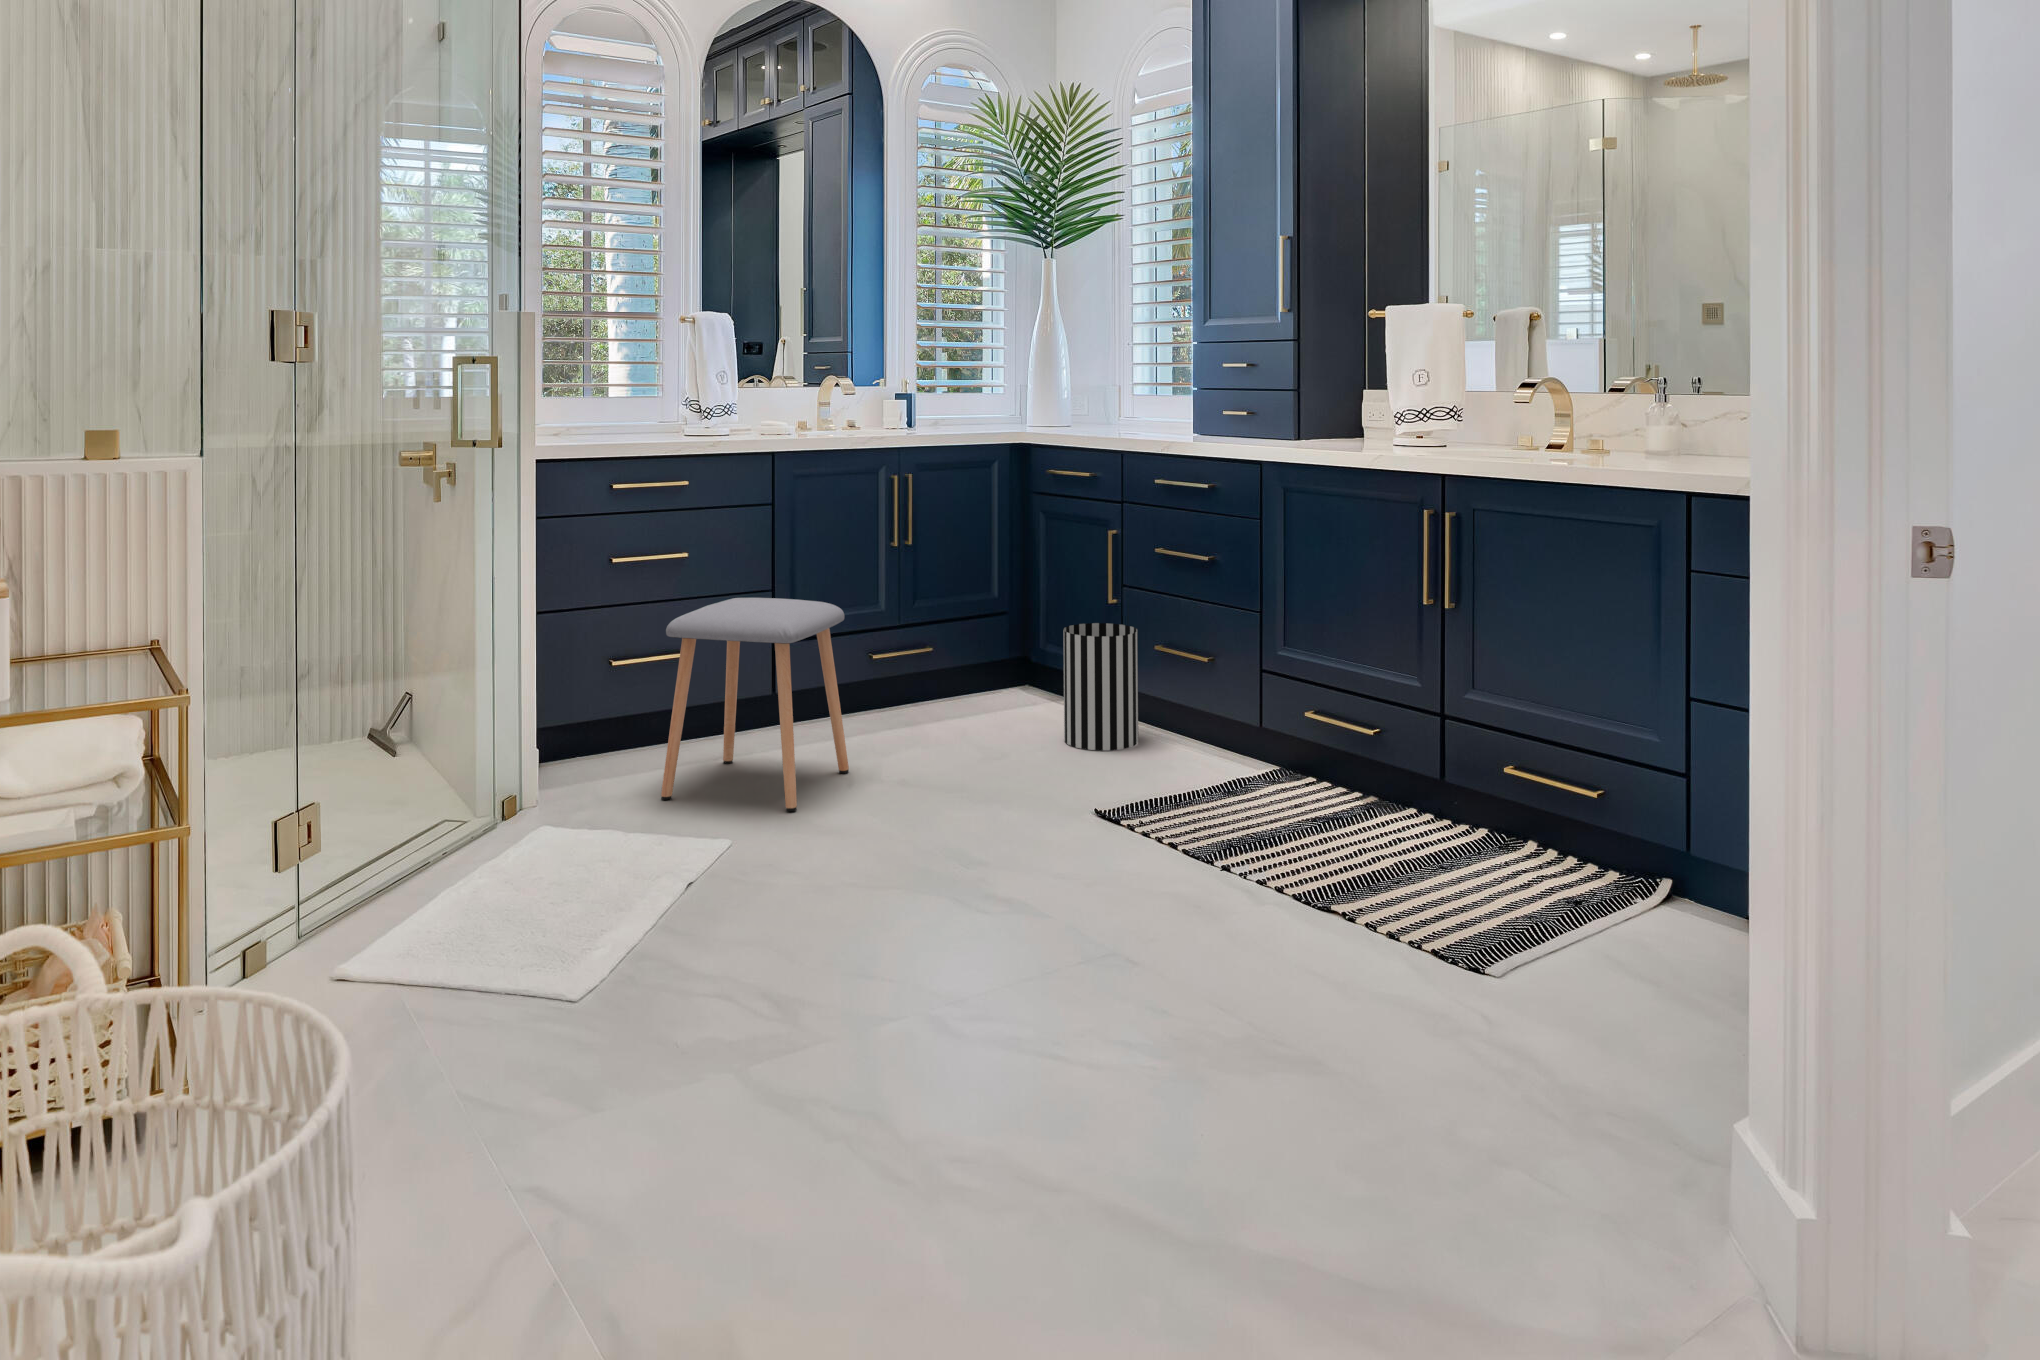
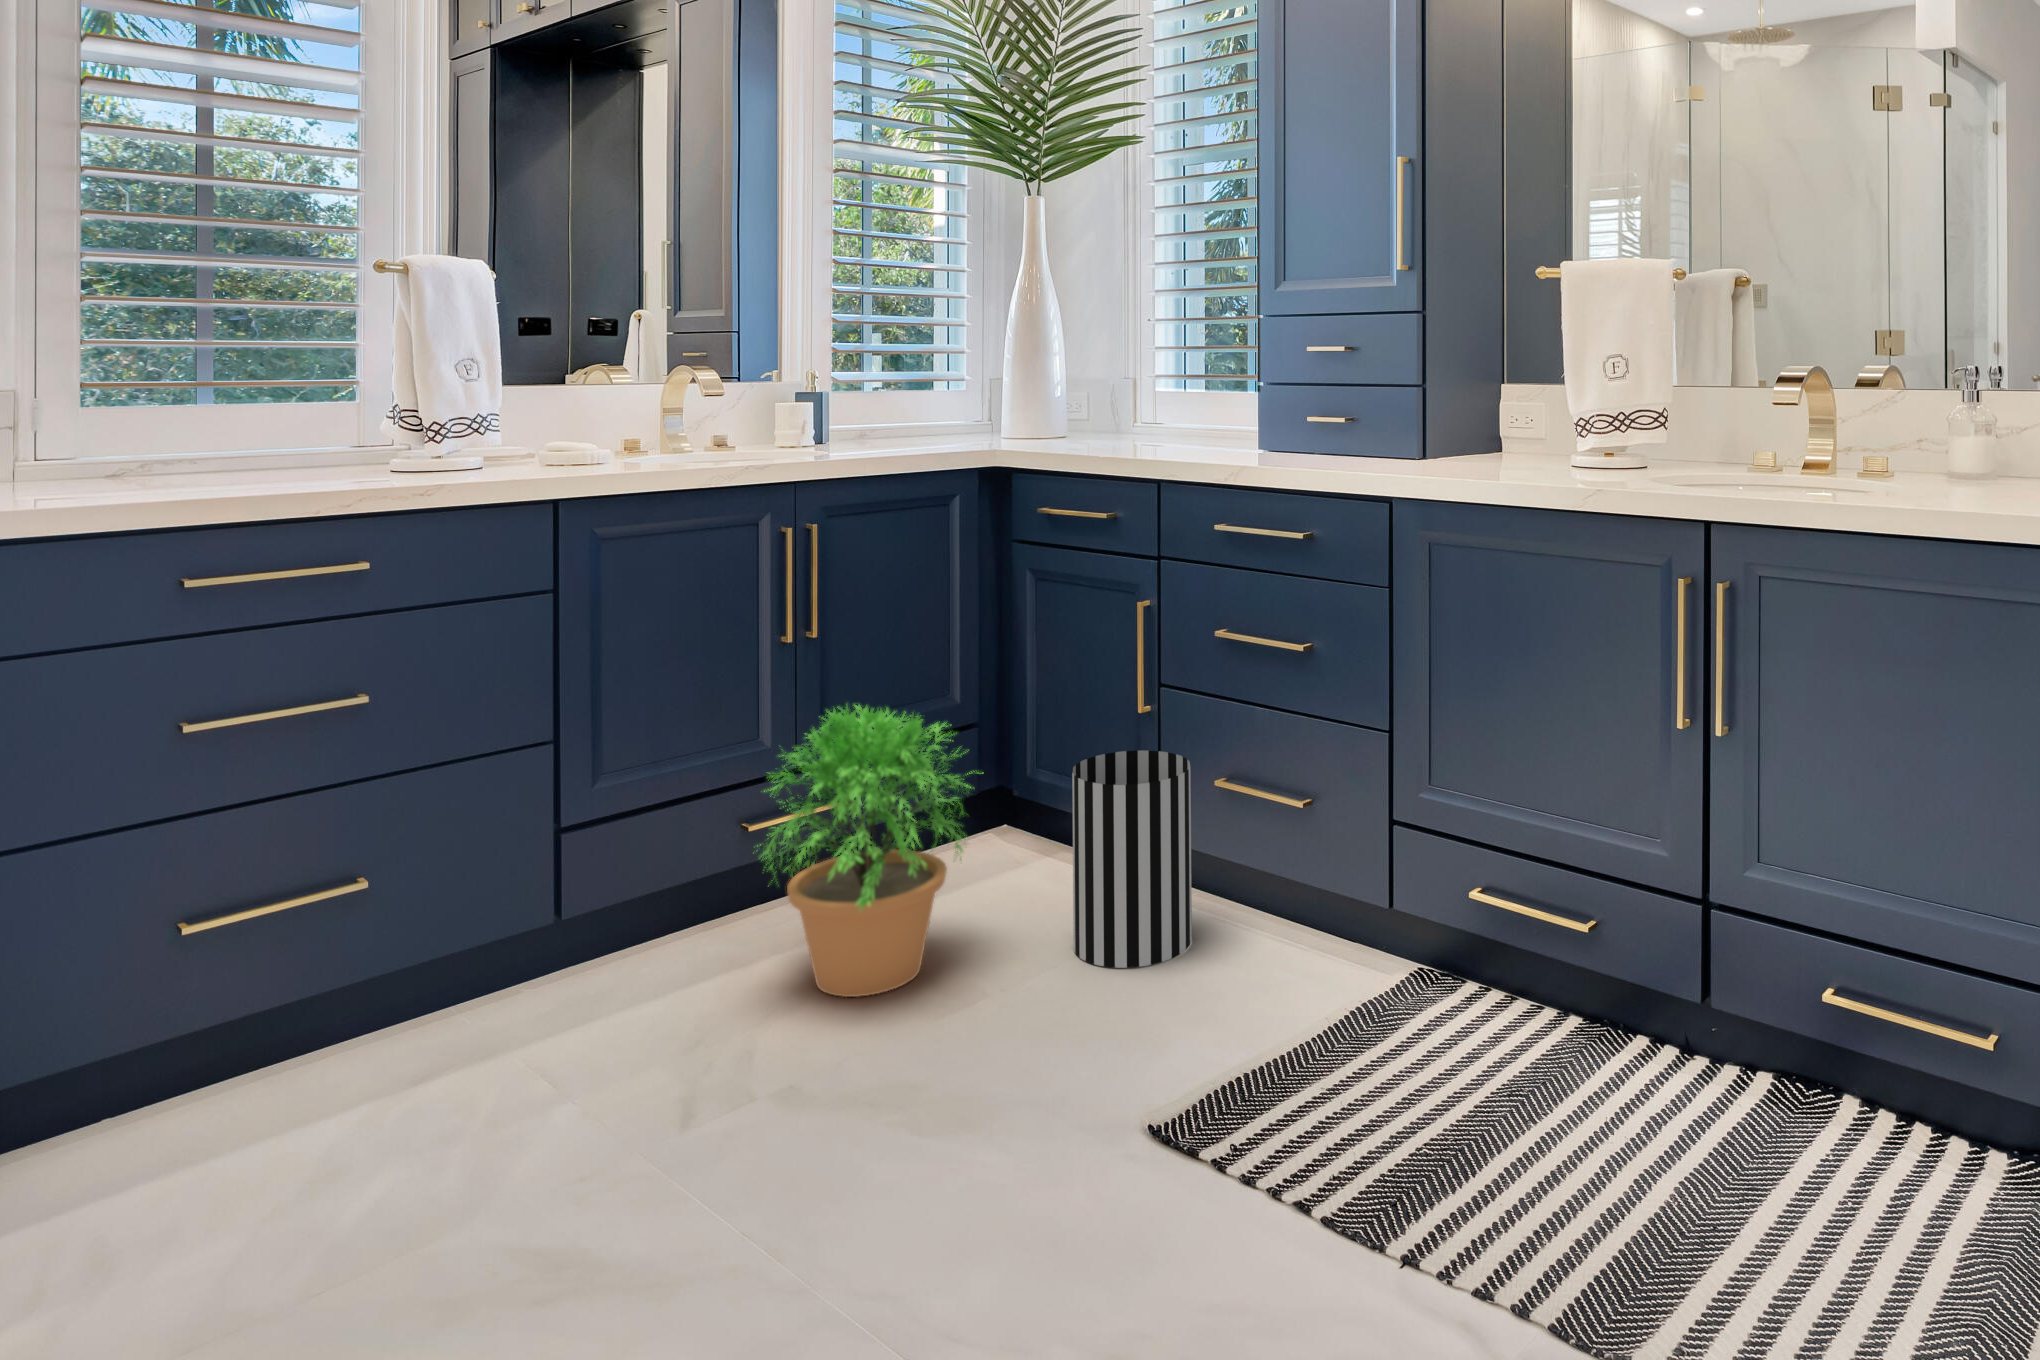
potted plant: none [880,576,1012,748] -> present [763,706,971,997]
stool: present [661,598,849,811] -> none [238,786,683,1253]

